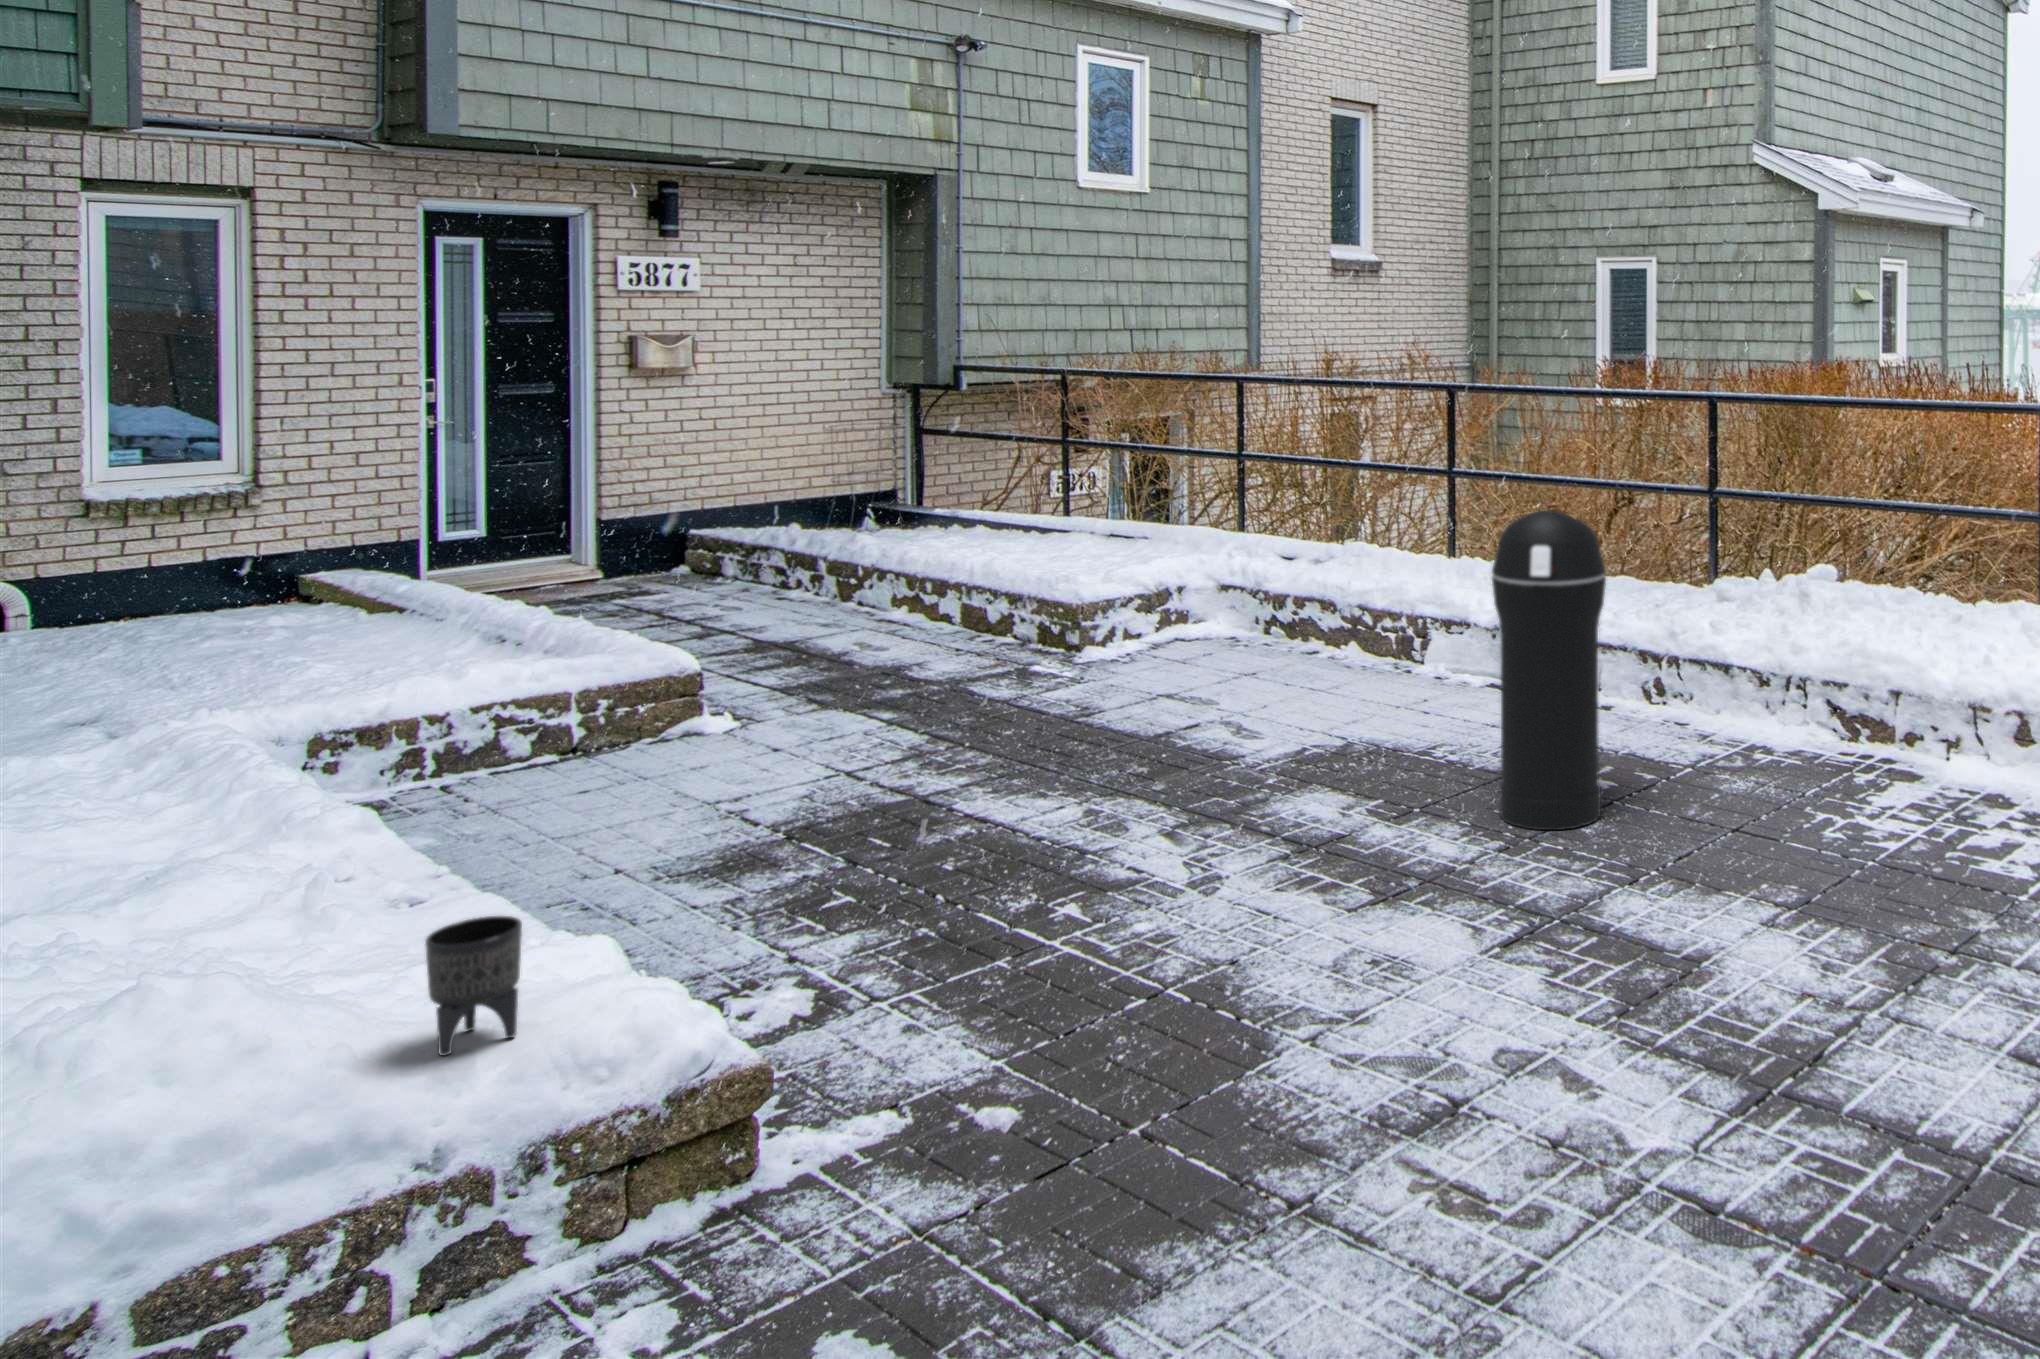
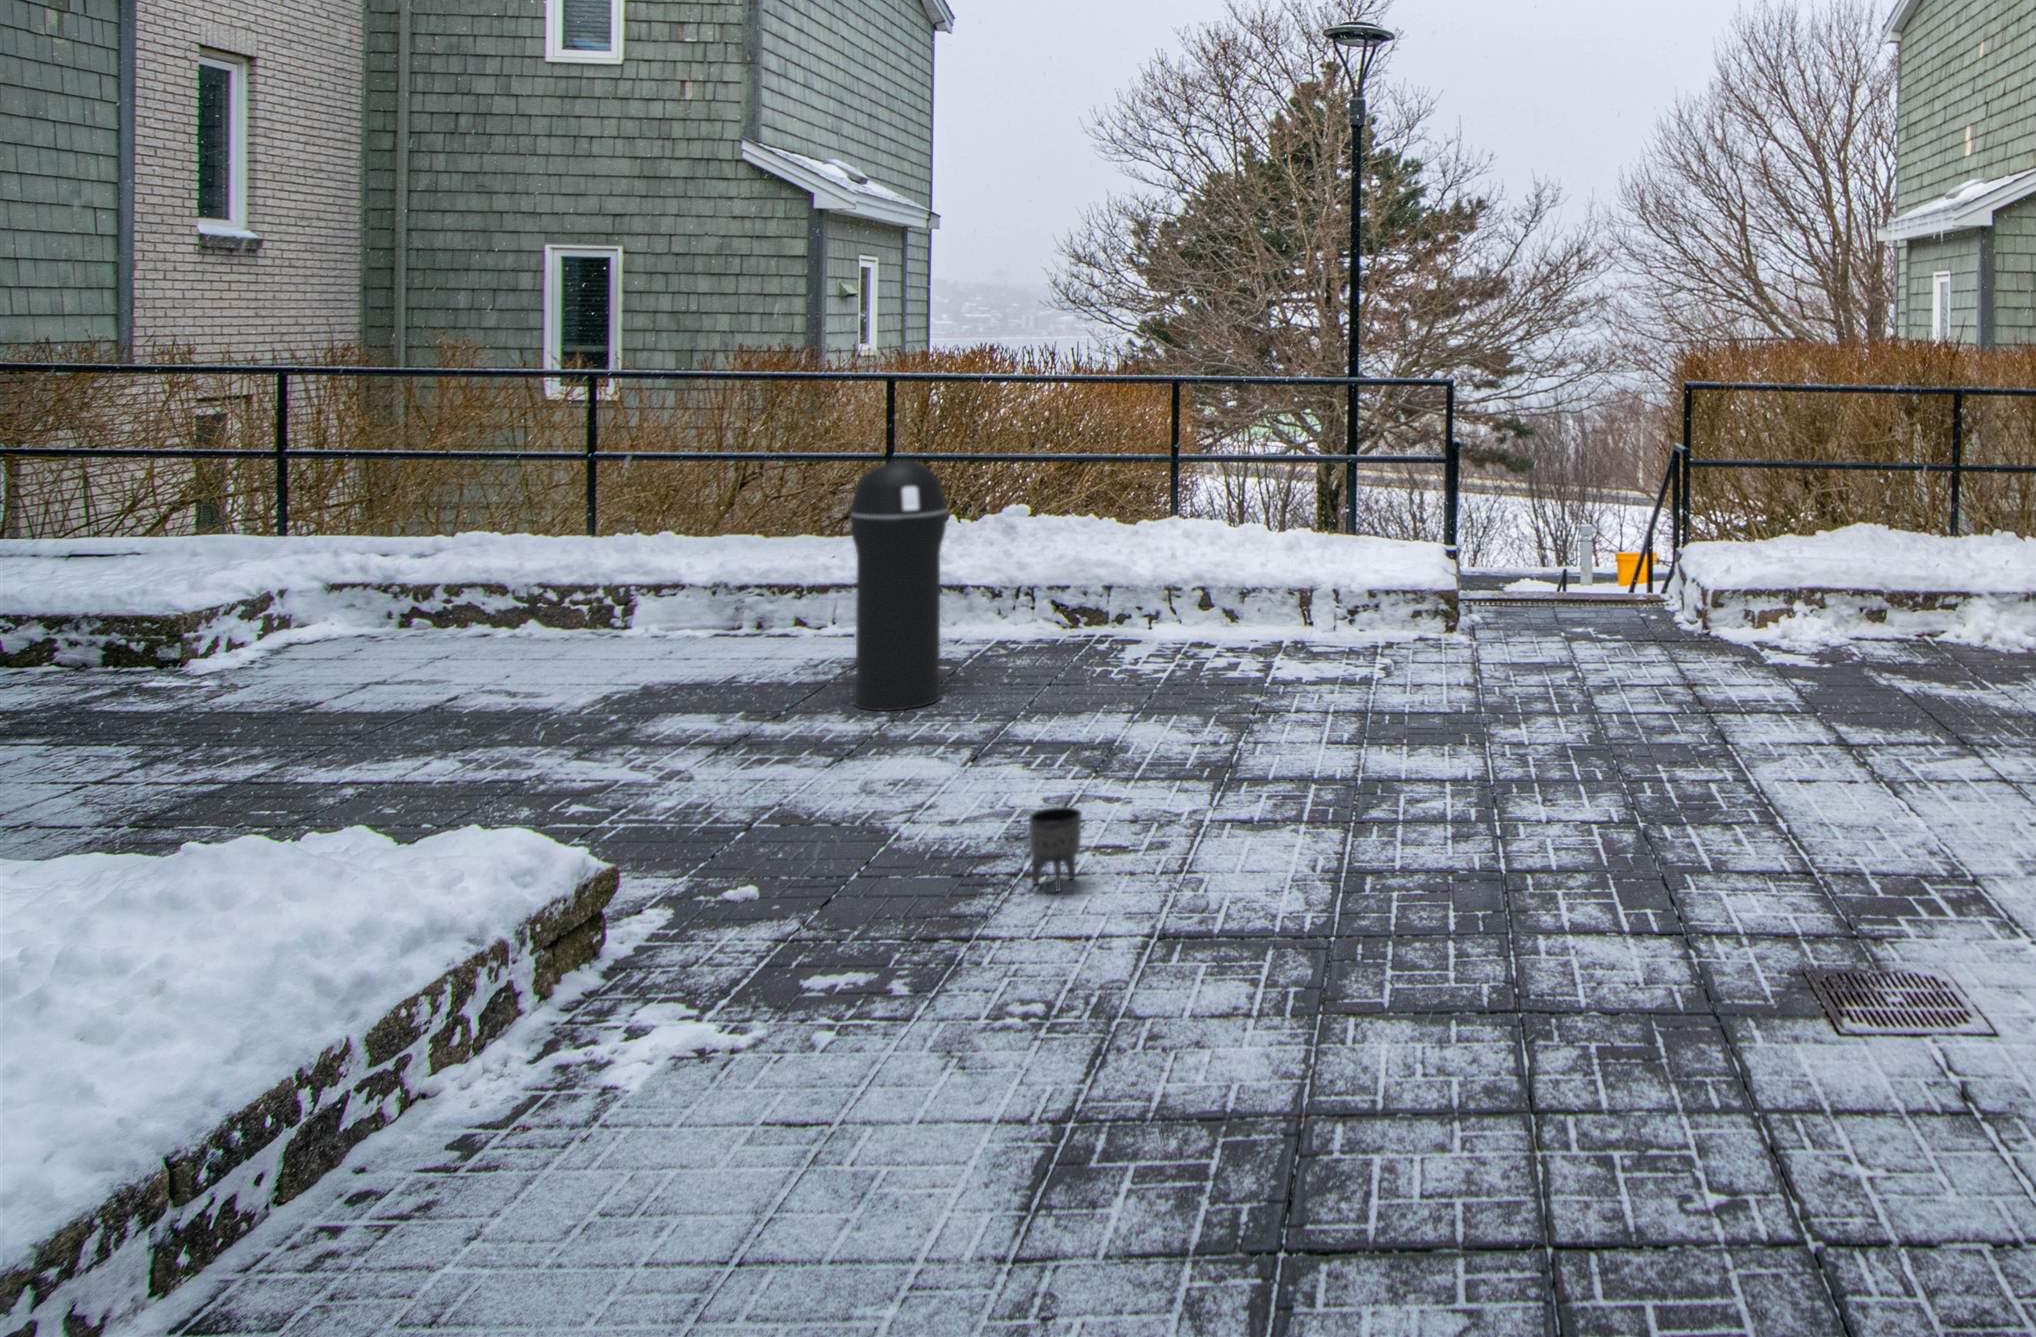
planter: present [425,916,522,1056] -> present [1029,807,1082,892]

